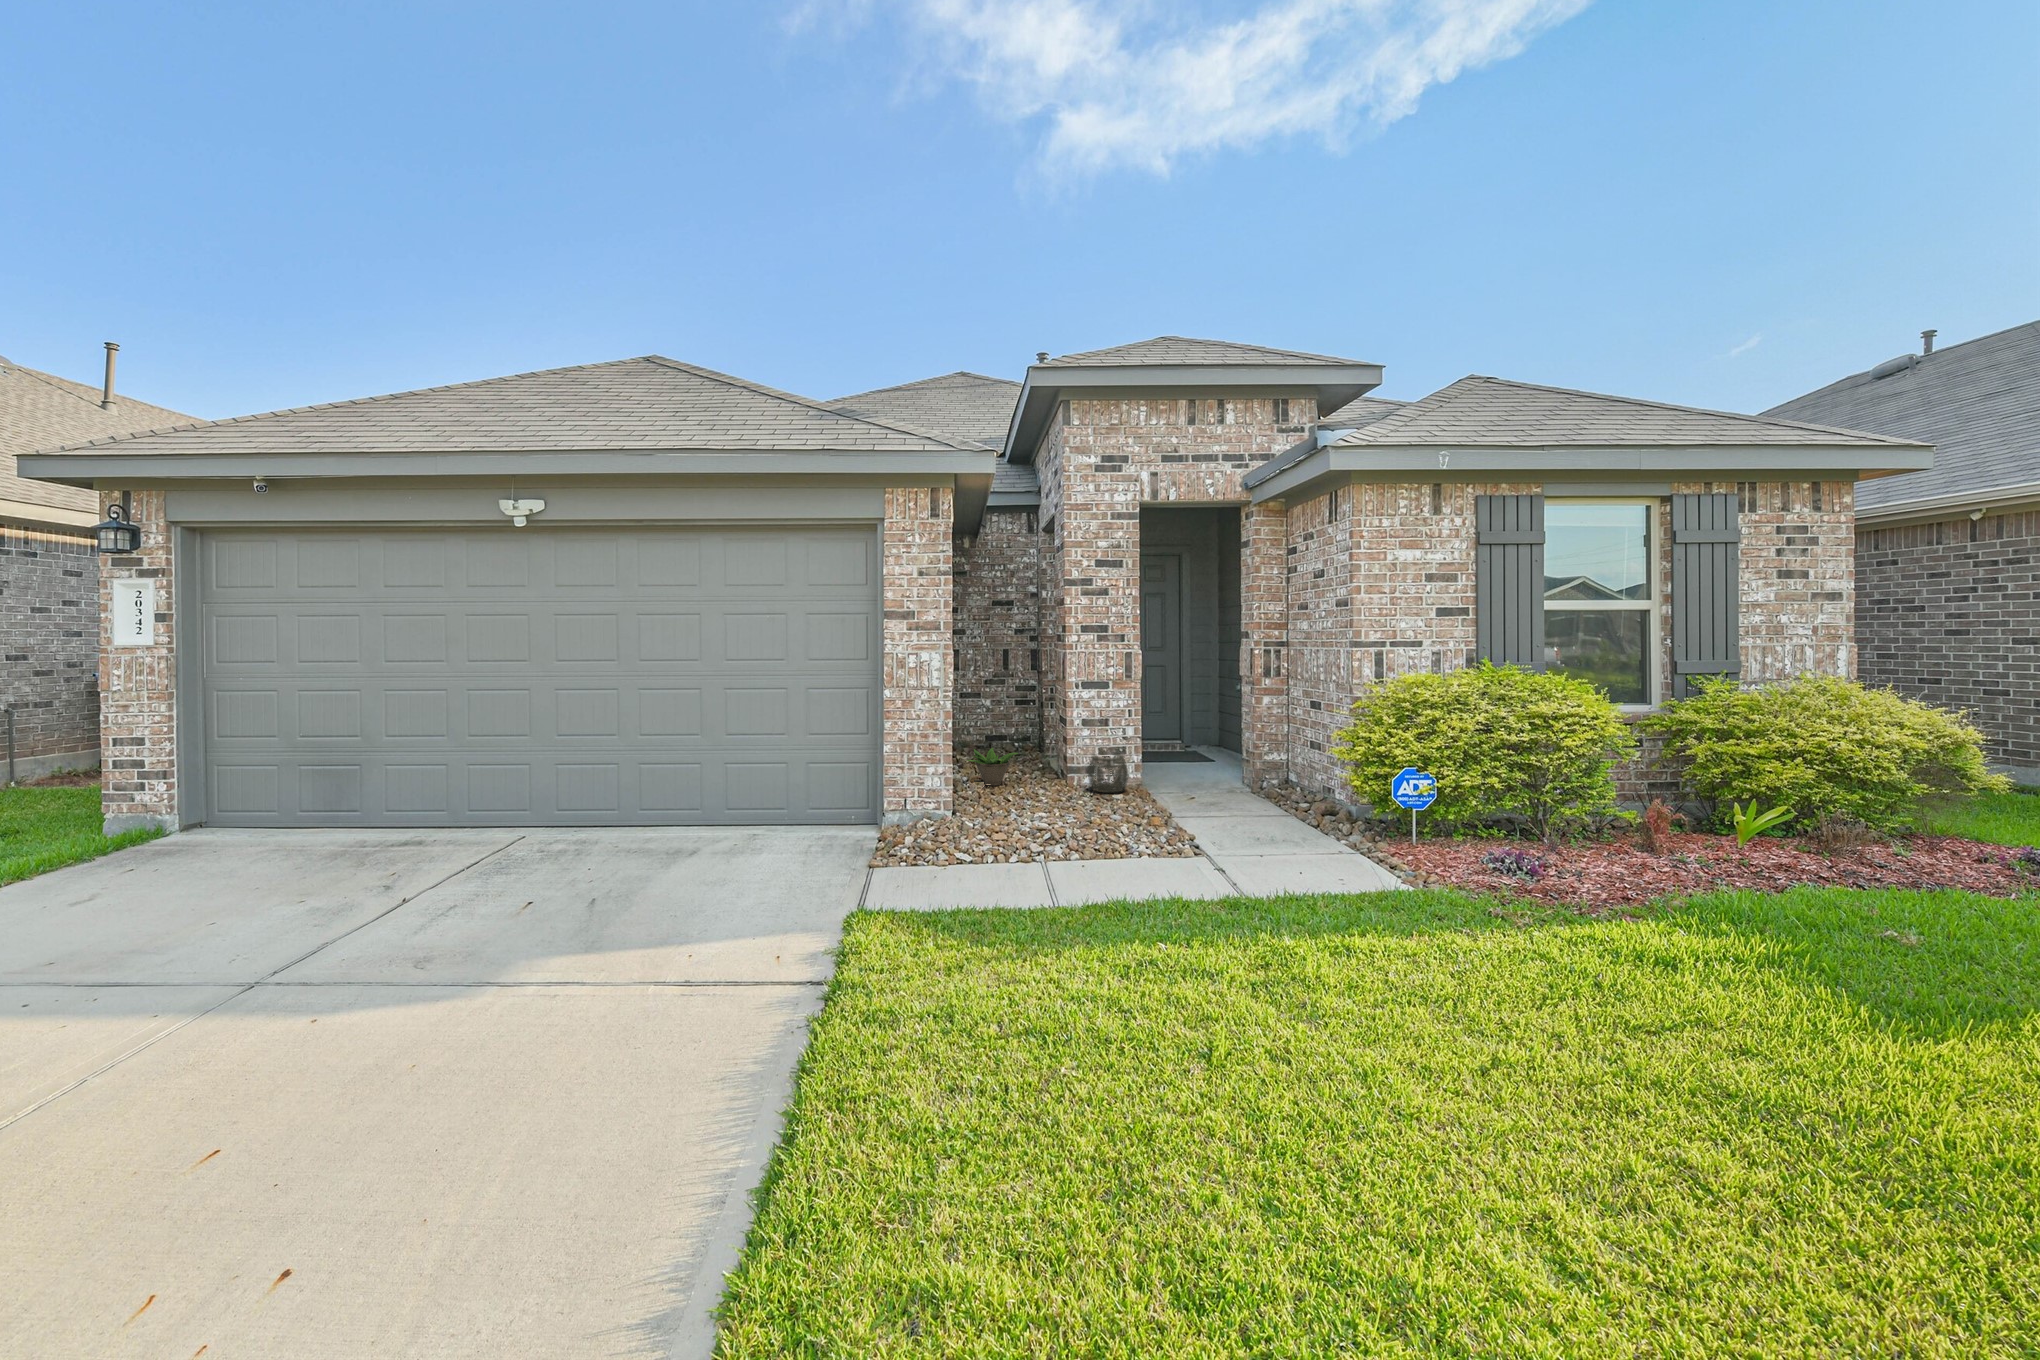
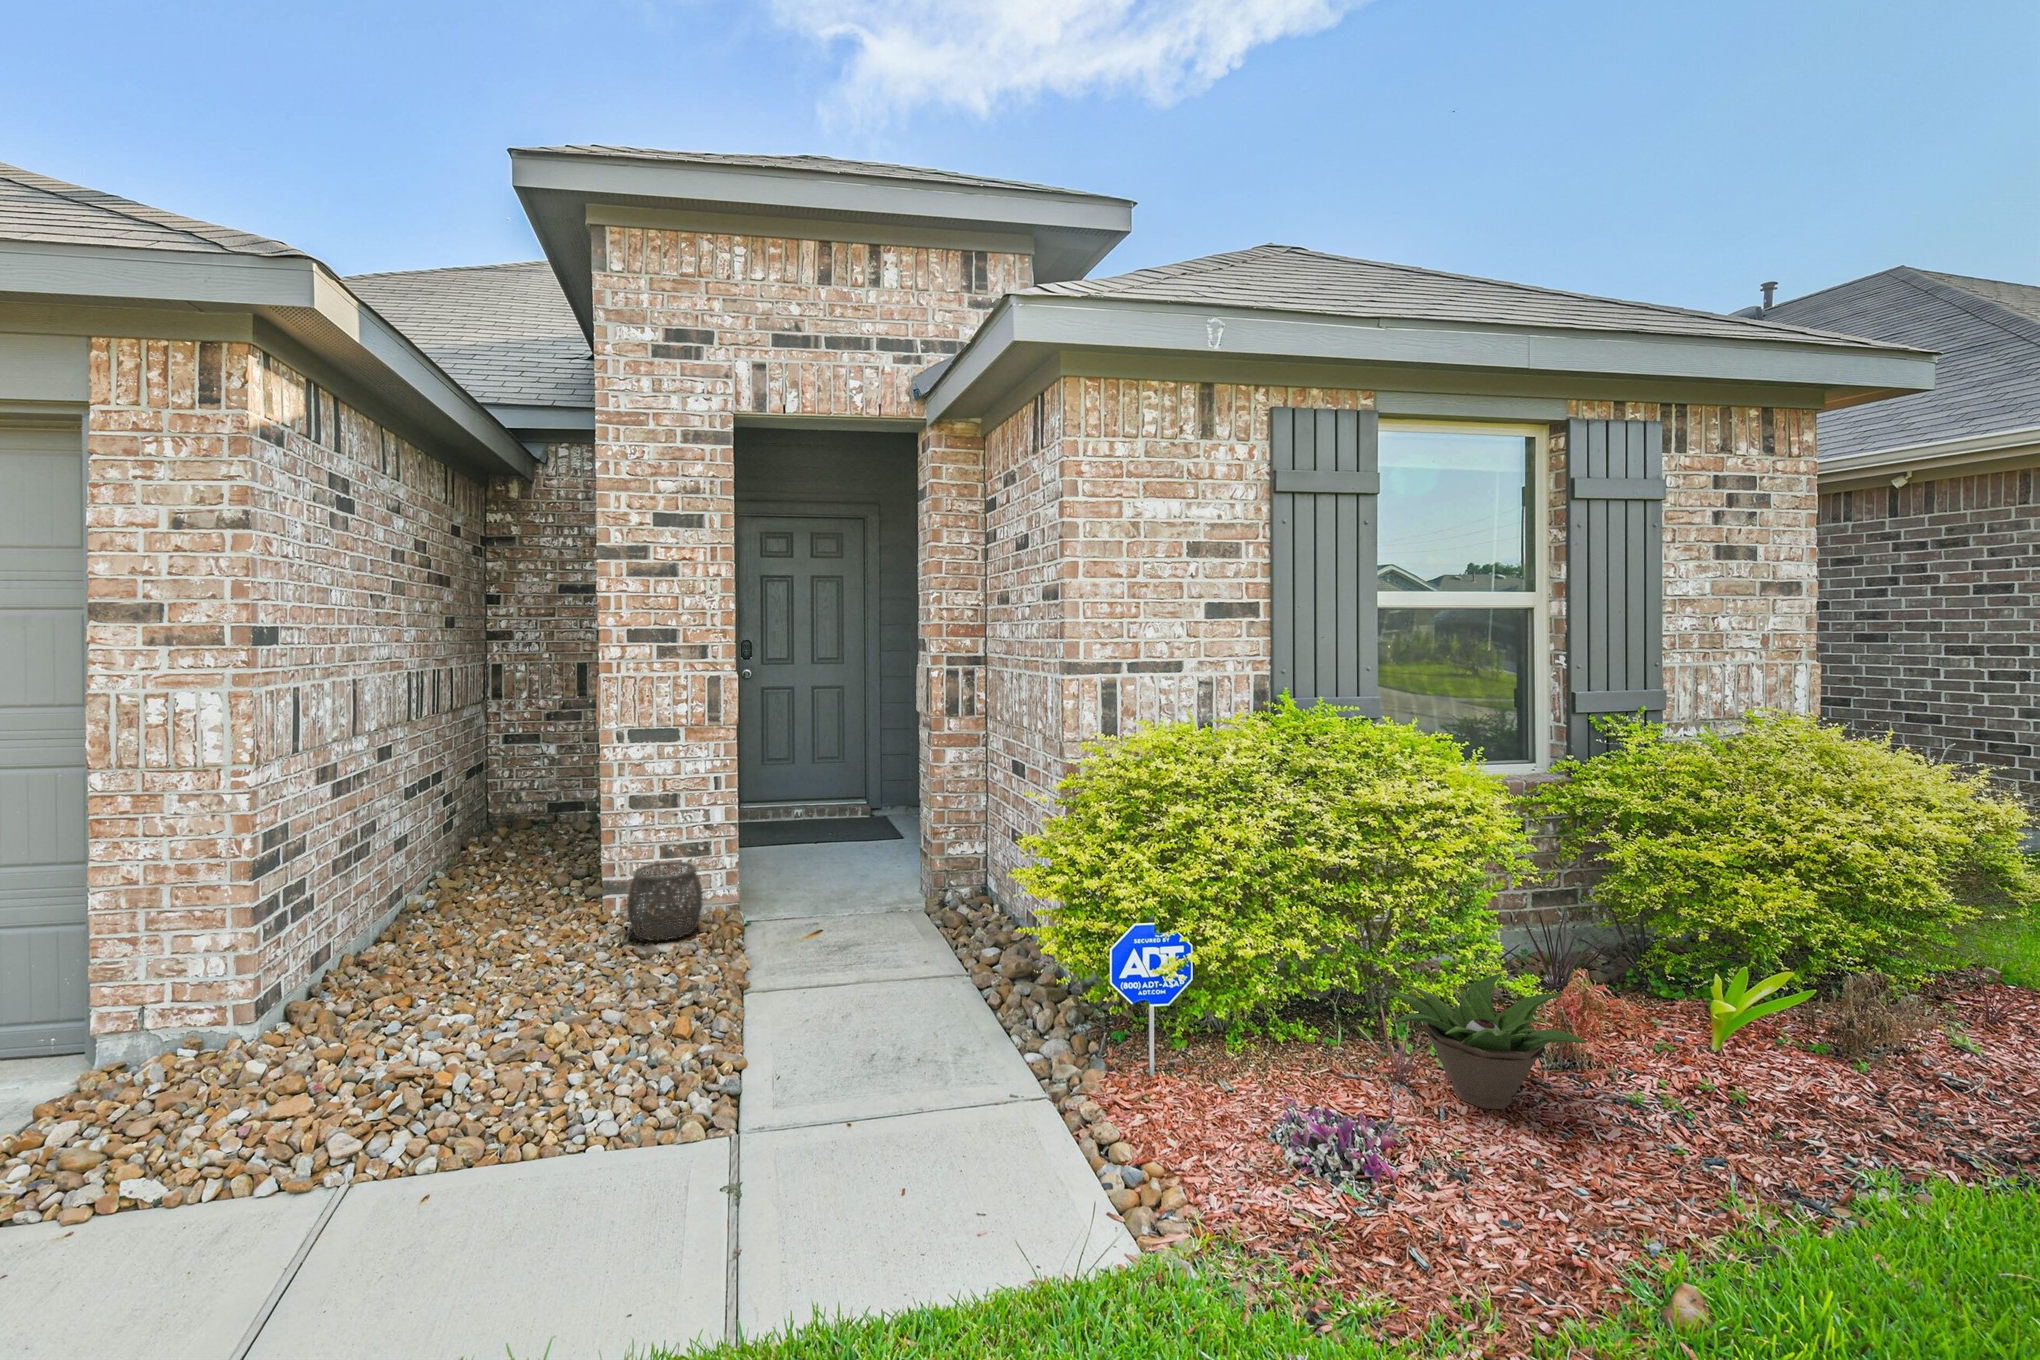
decorative plant: present [968,748,1018,785] -> present [1383,974,1586,1109]

